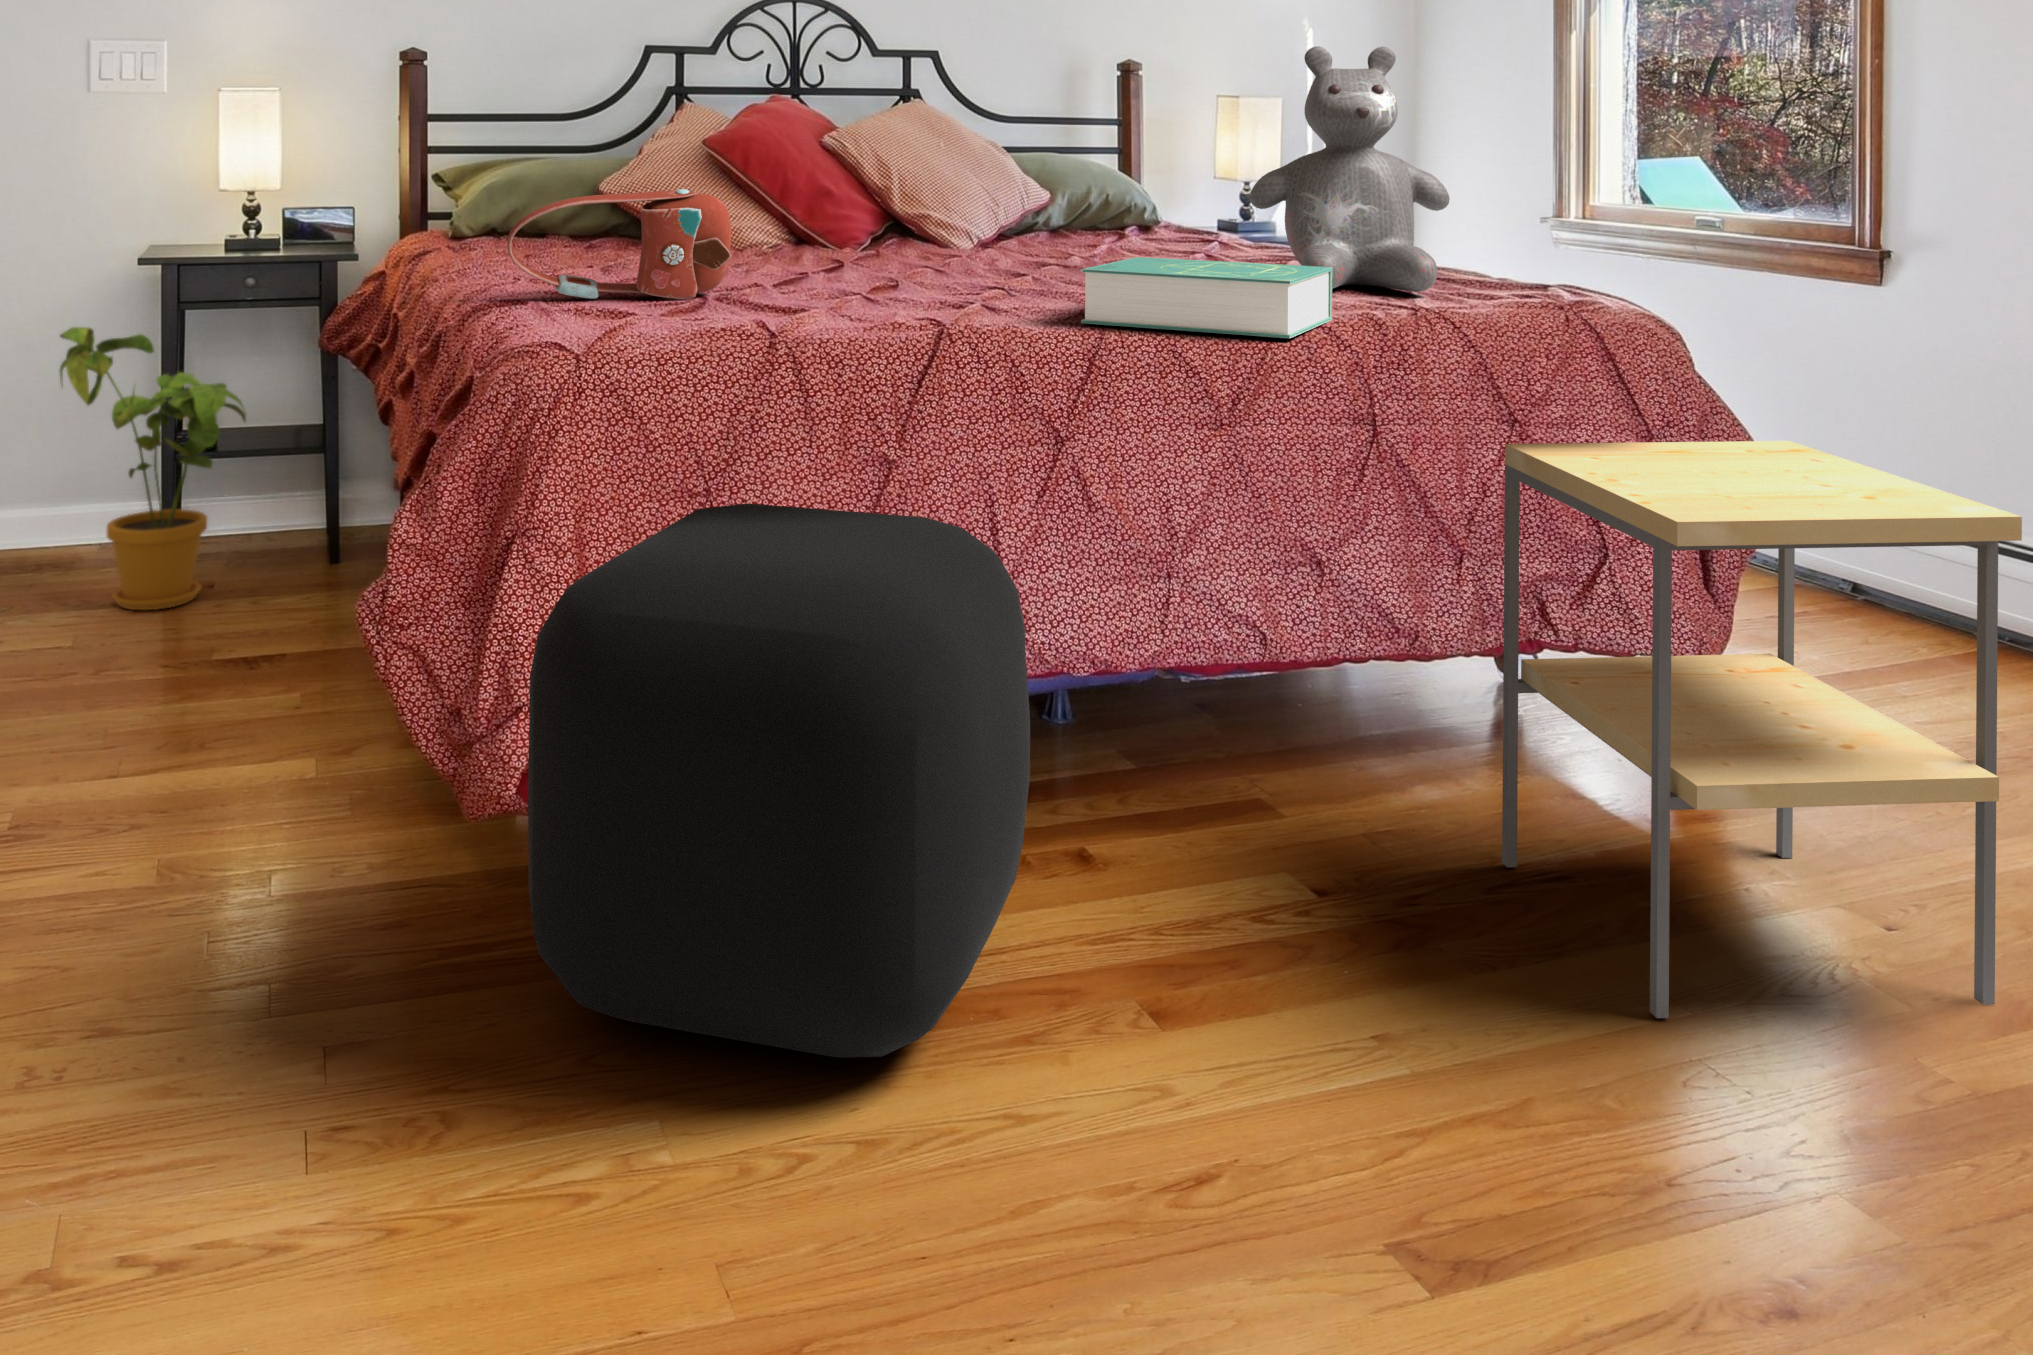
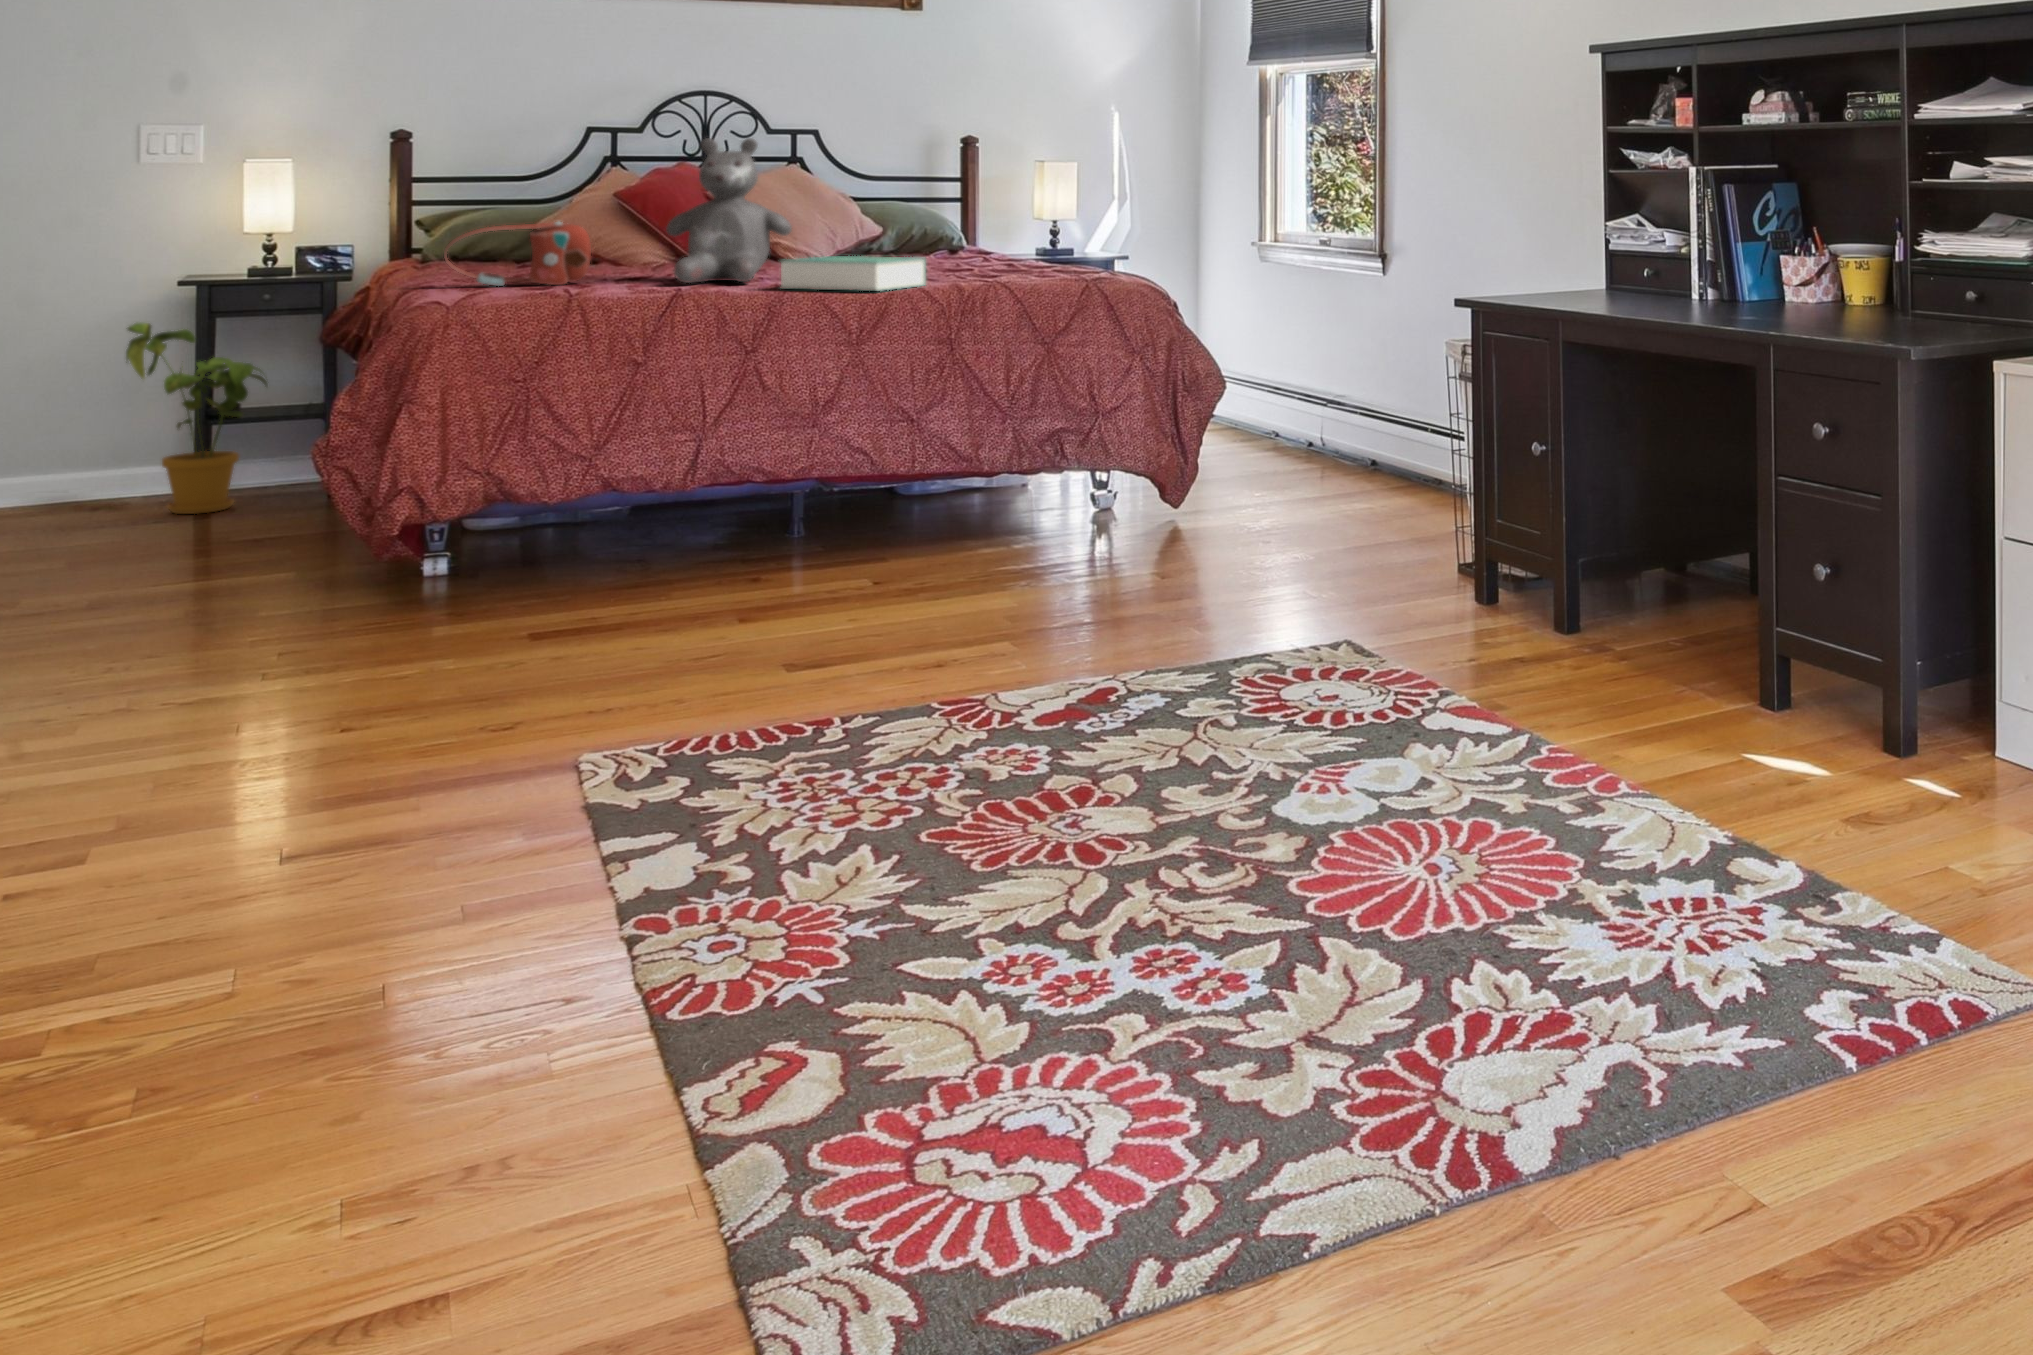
teddy bear: present [1250,46,1450,292] -> present [666,138,792,283]
side table: present [1502,441,2022,1018] -> none [984,336,1153,577]
ottoman: present [528,503,1030,1058] -> none [433,376,708,604]

